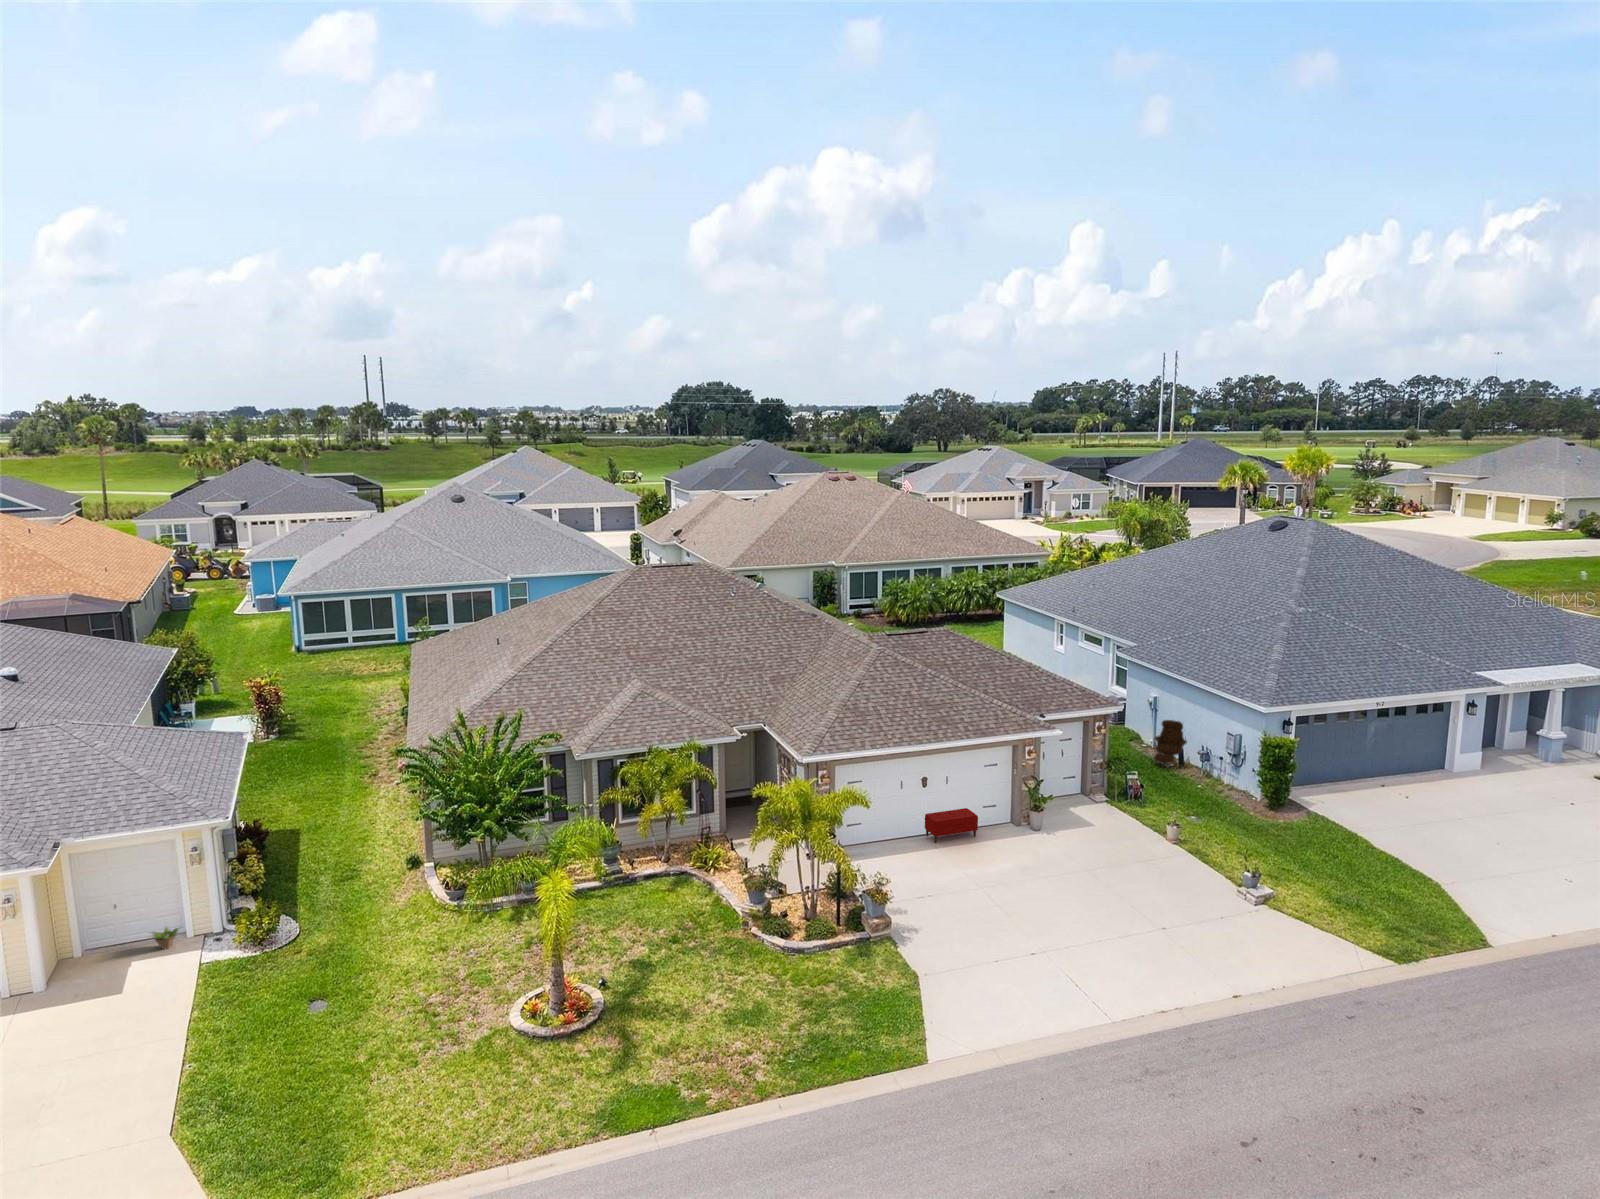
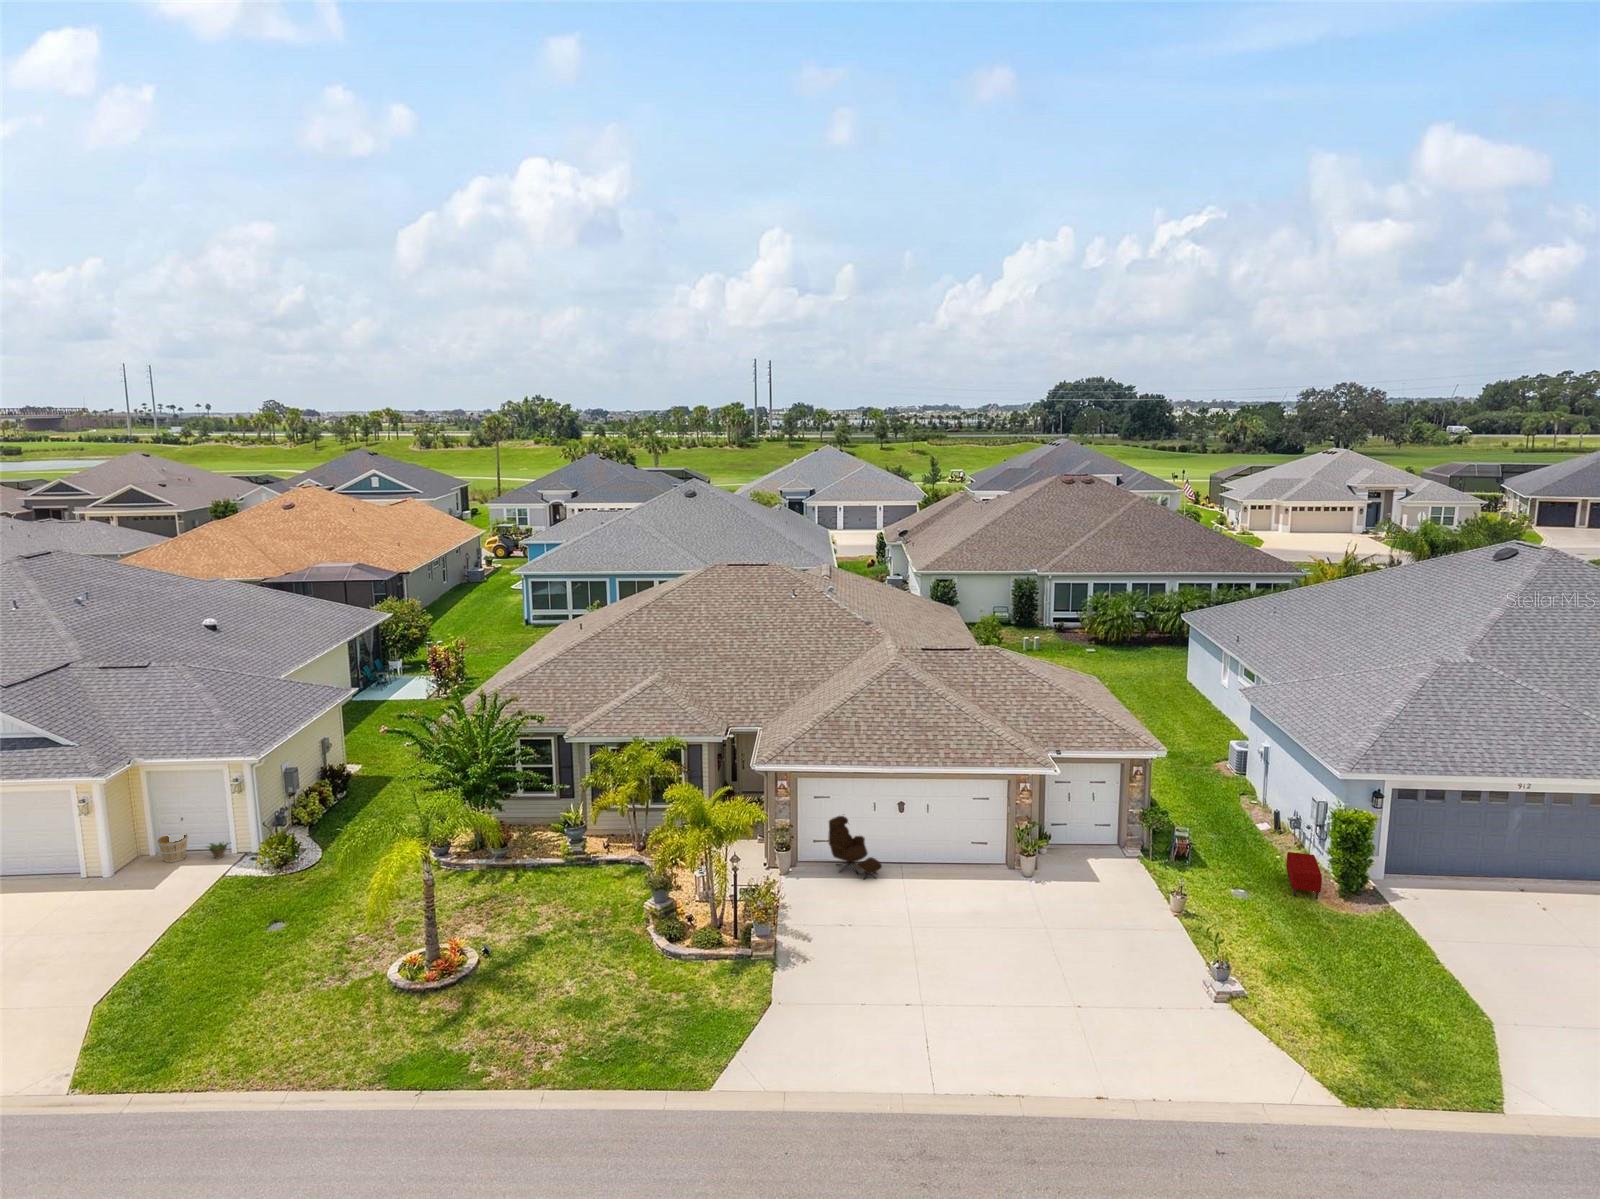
lounge chair: present [1154,720,1187,766] -> present [828,816,882,875]
bench: present [925,808,978,843] -> present [1286,852,1322,899]
wooden bucket: none [81,925,122,965] -> present [157,834,188,863]

